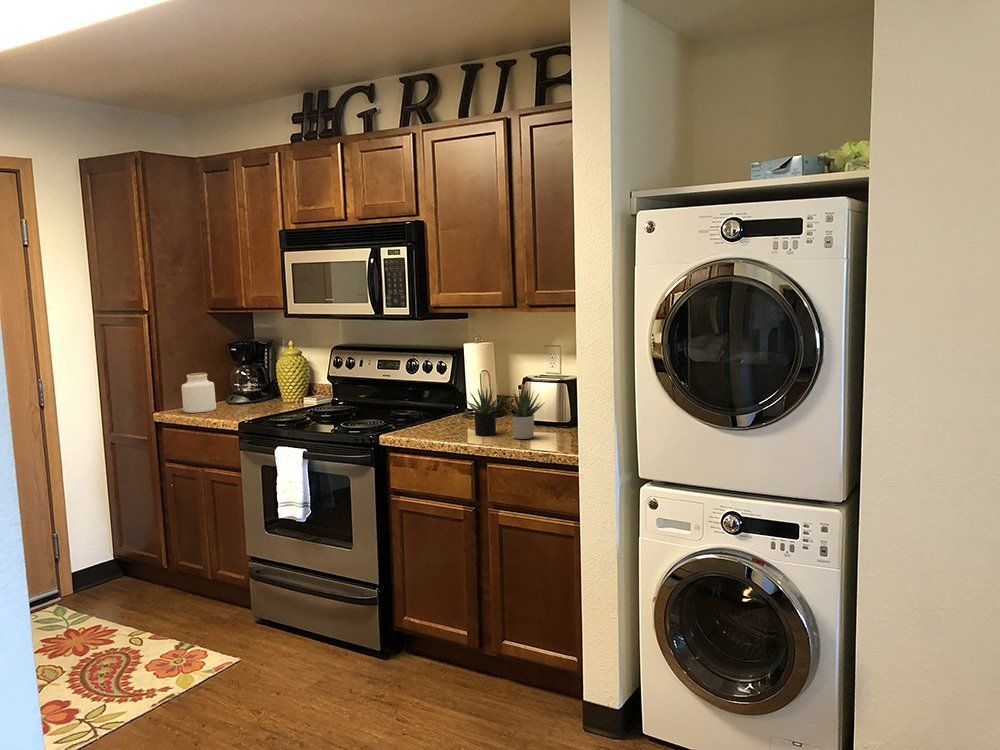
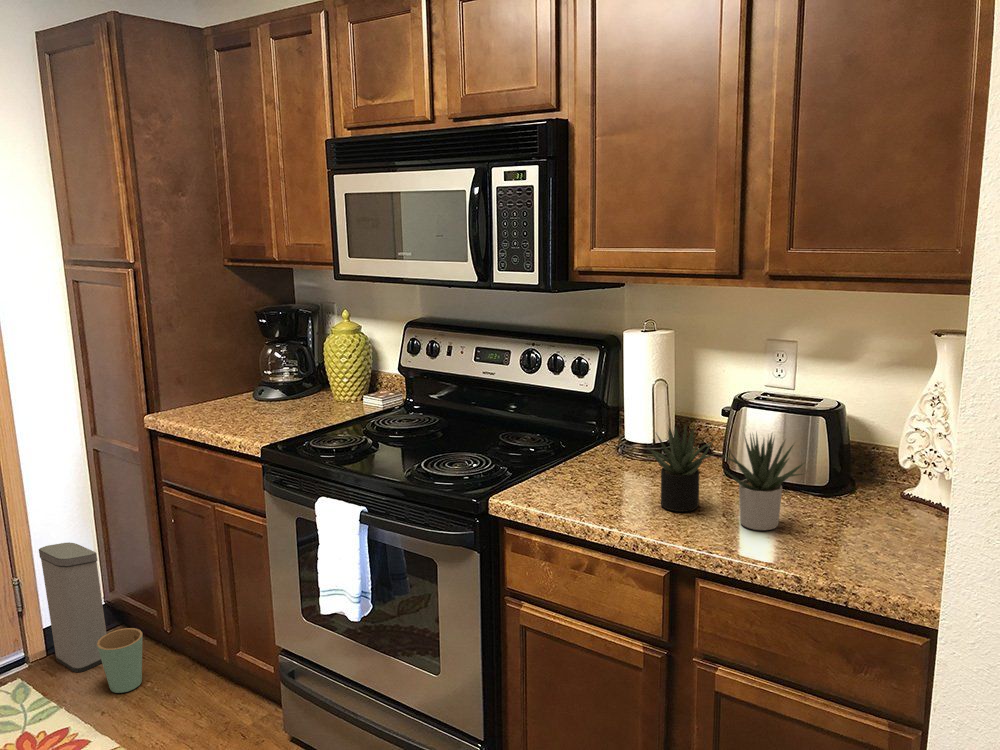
jar: present [182,373,216,413] -> none [185,356,237,417]
trash can: none [72,509,149,608] -> present [39,542,143,693]

